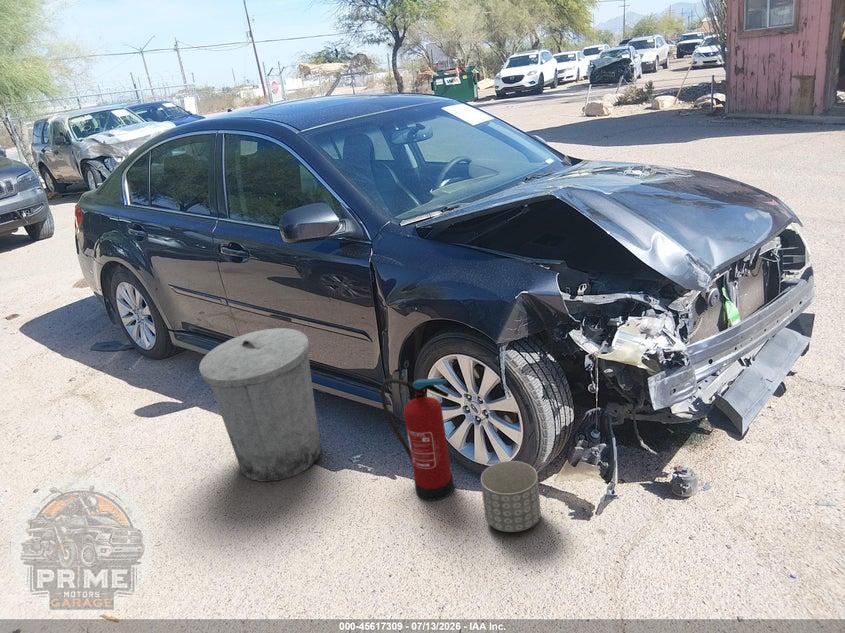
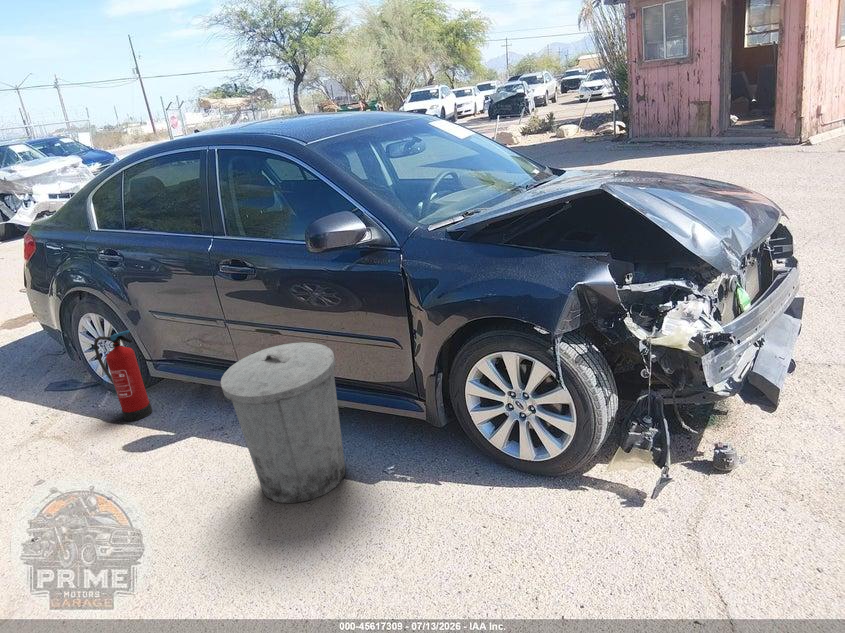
fire extinguisher: present [381,379,454,501] -> present [94,330,152,421]
planter: present [481,461,541,532] -> none [540,453,600,524]

